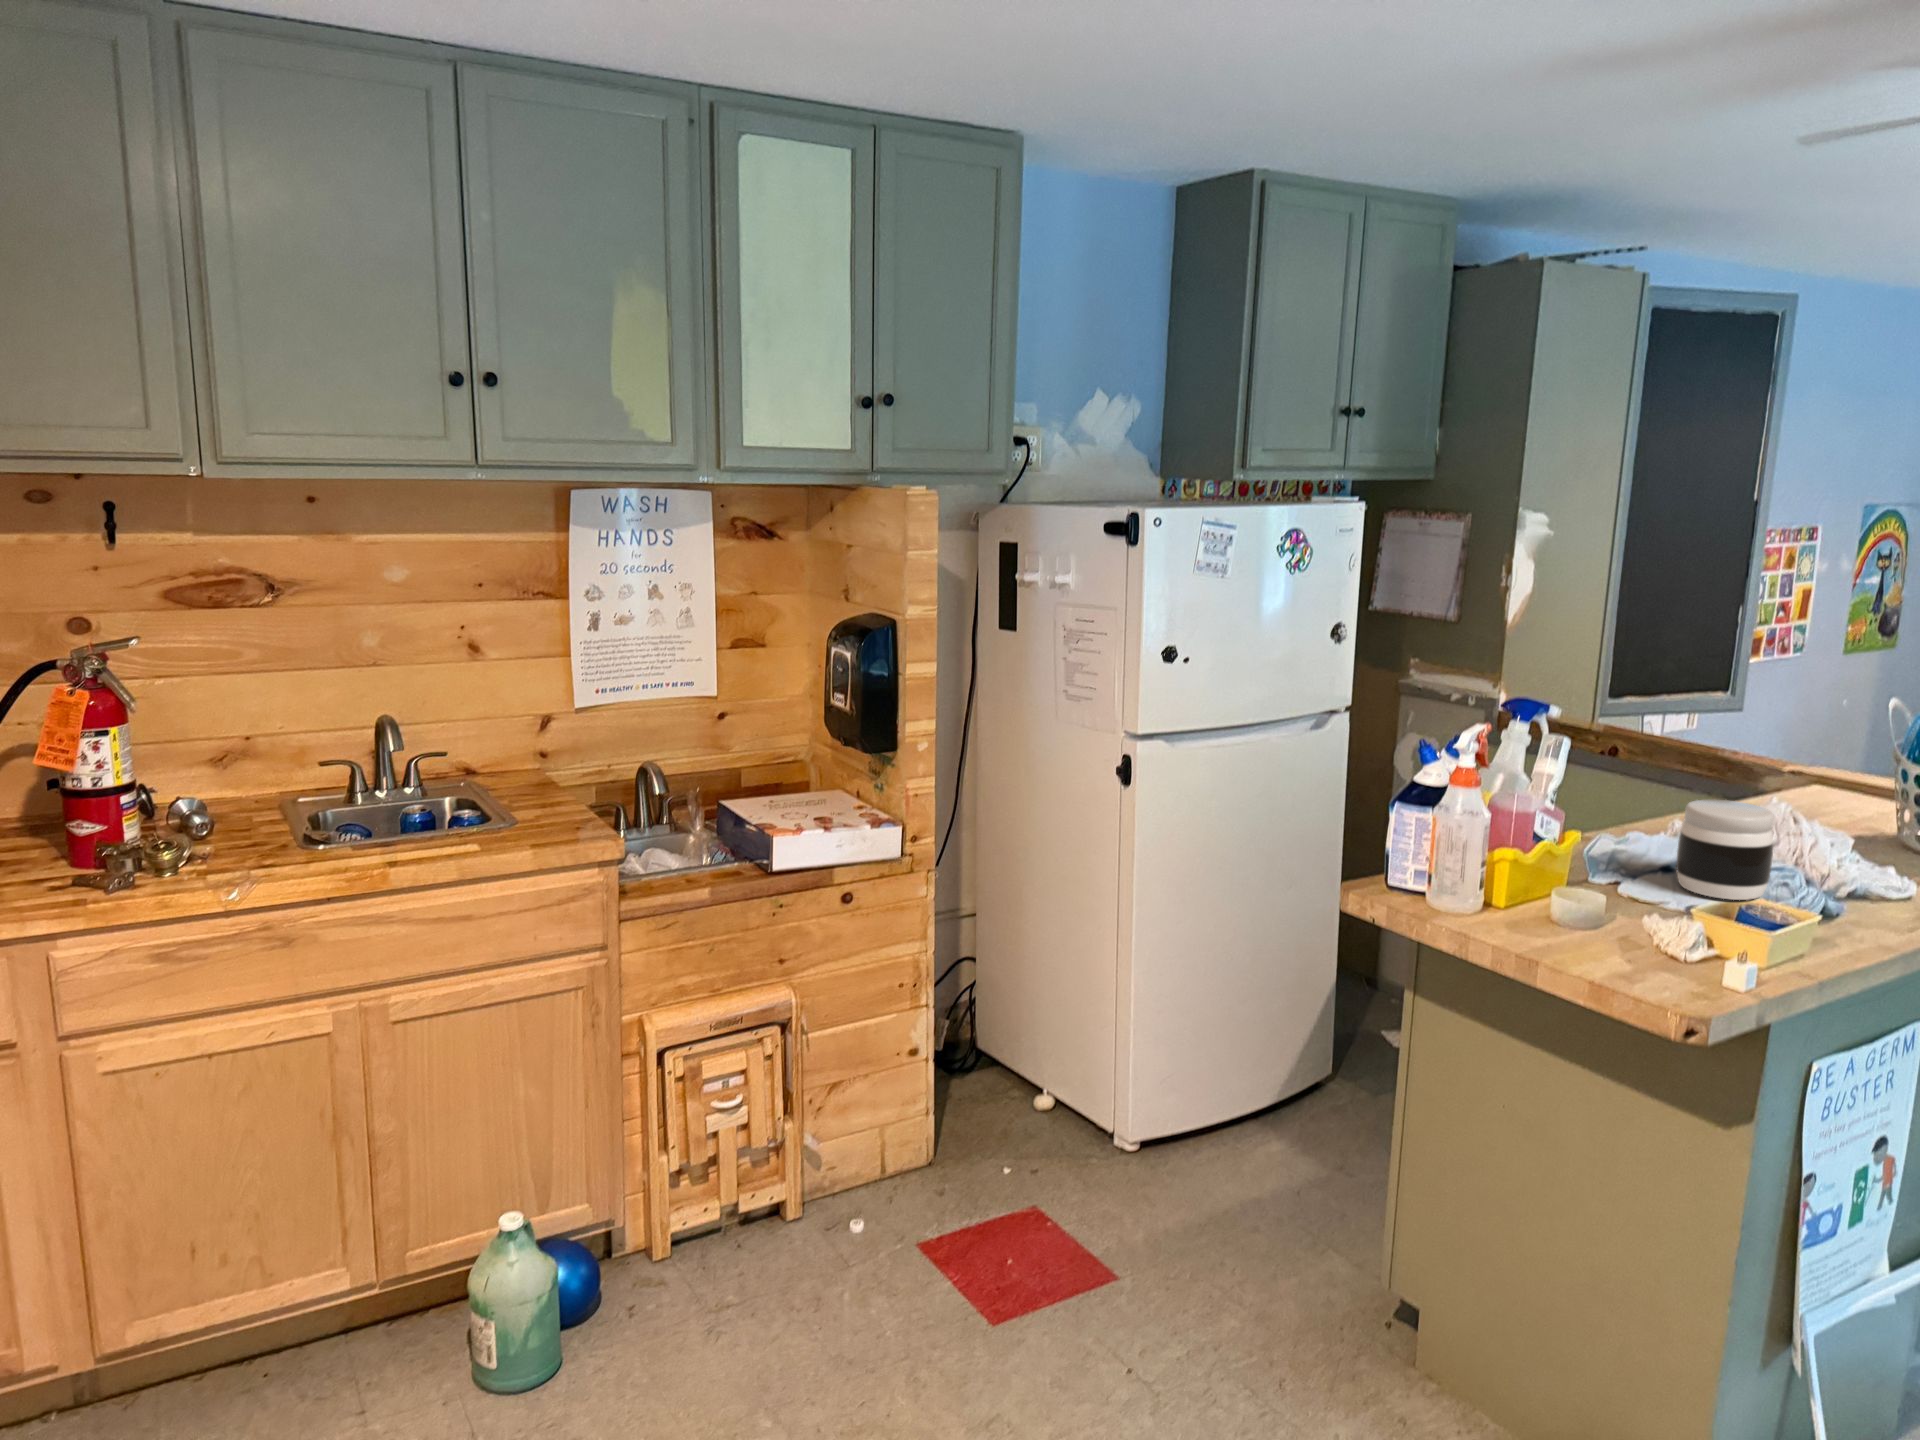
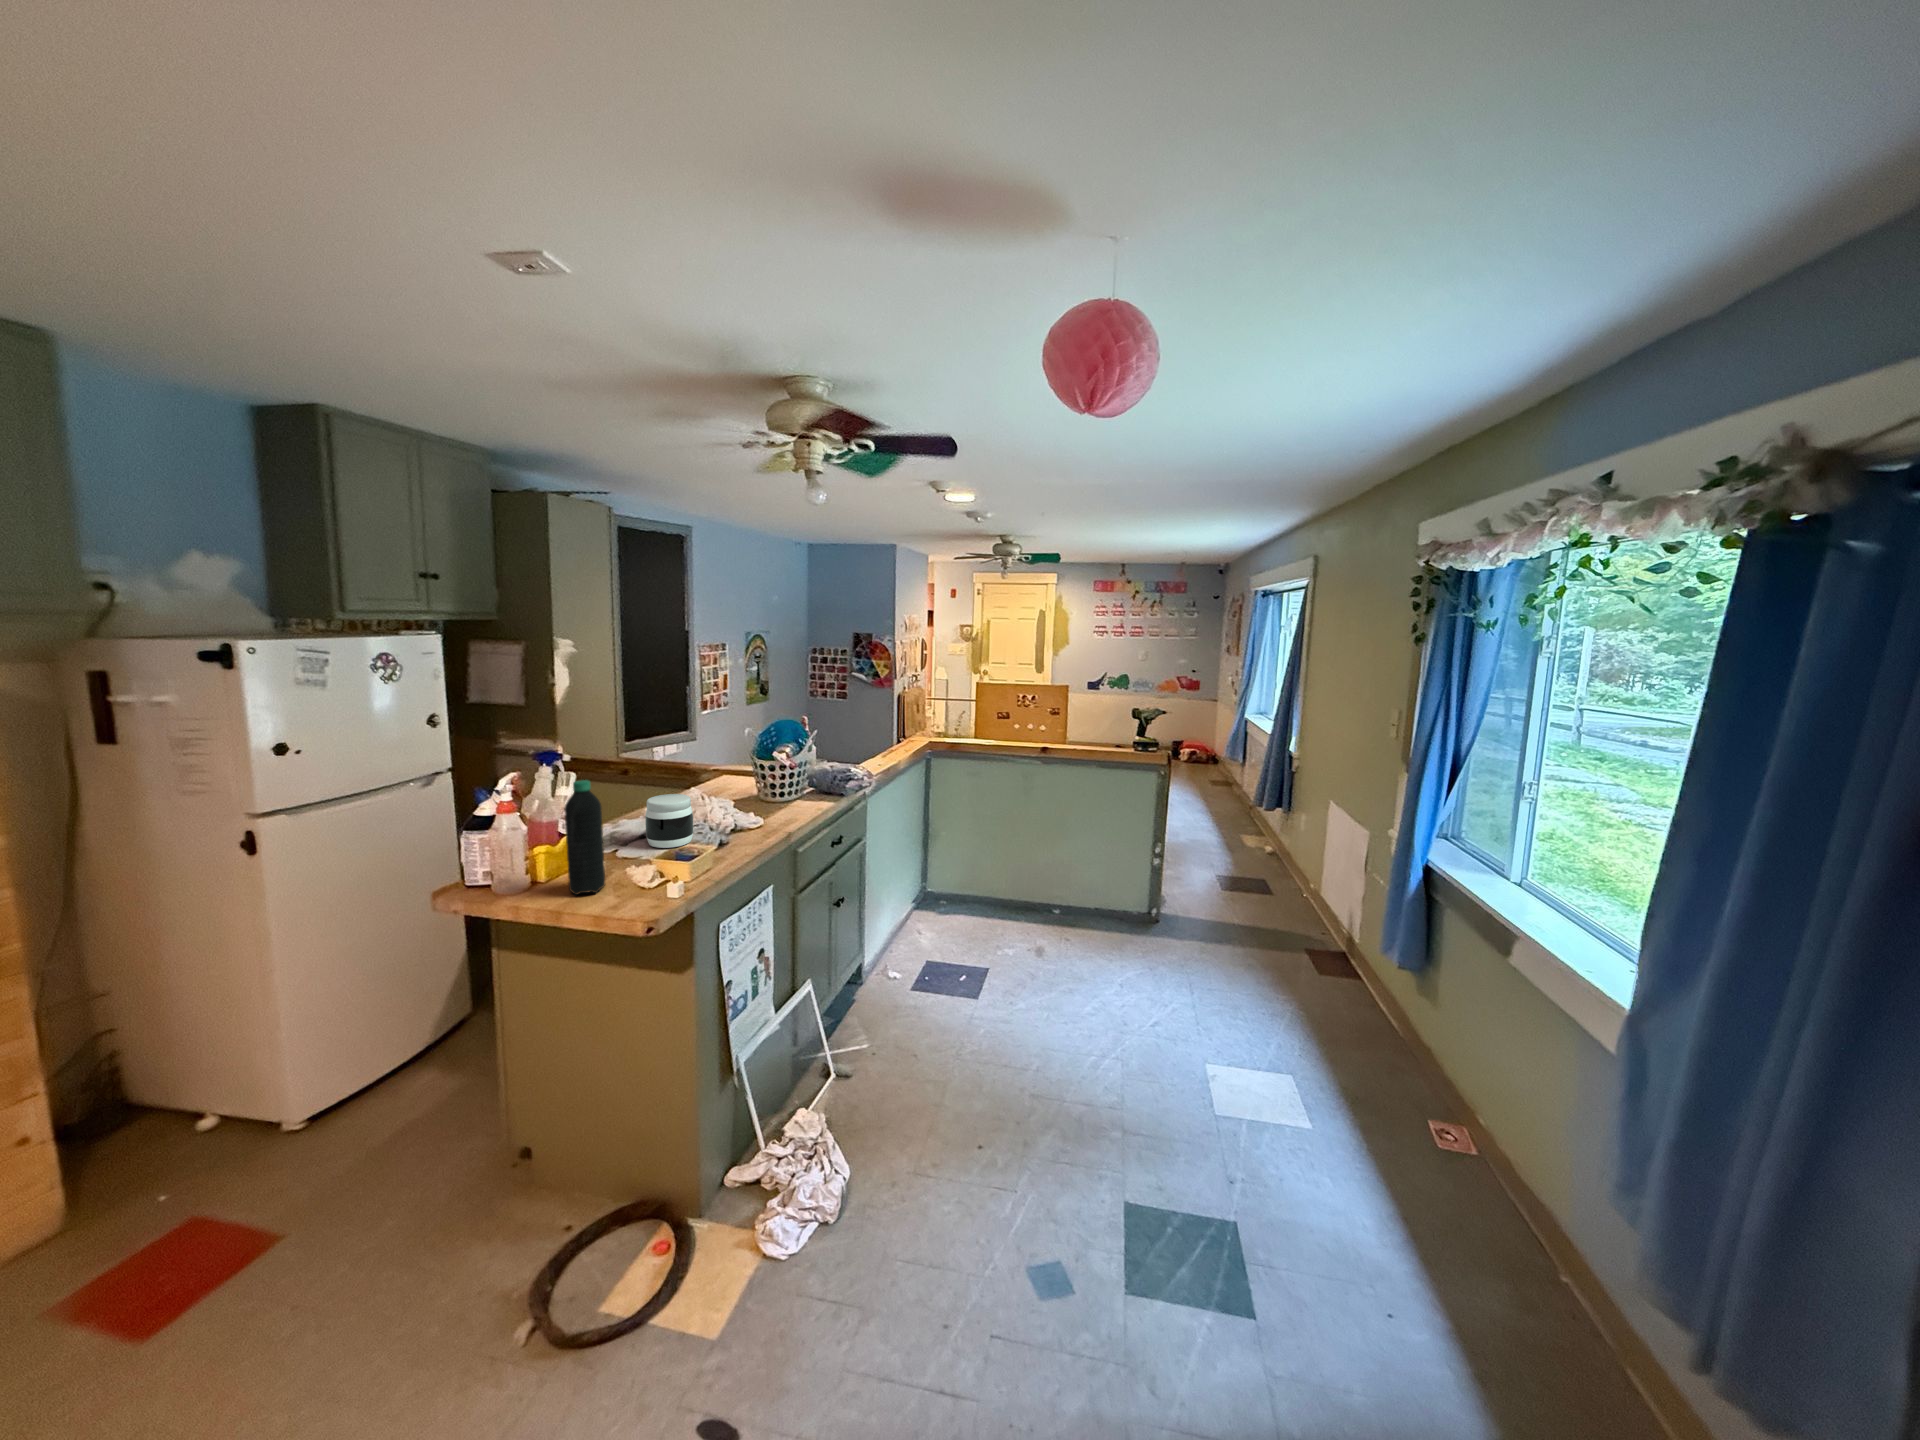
water bottle: none [1550,748,1623,943] -> present [564,780,605,895]

